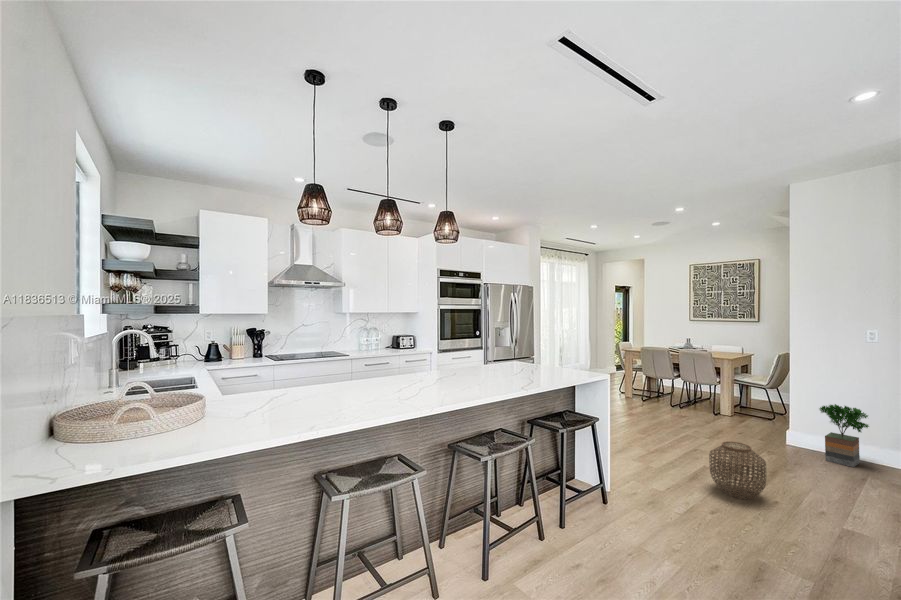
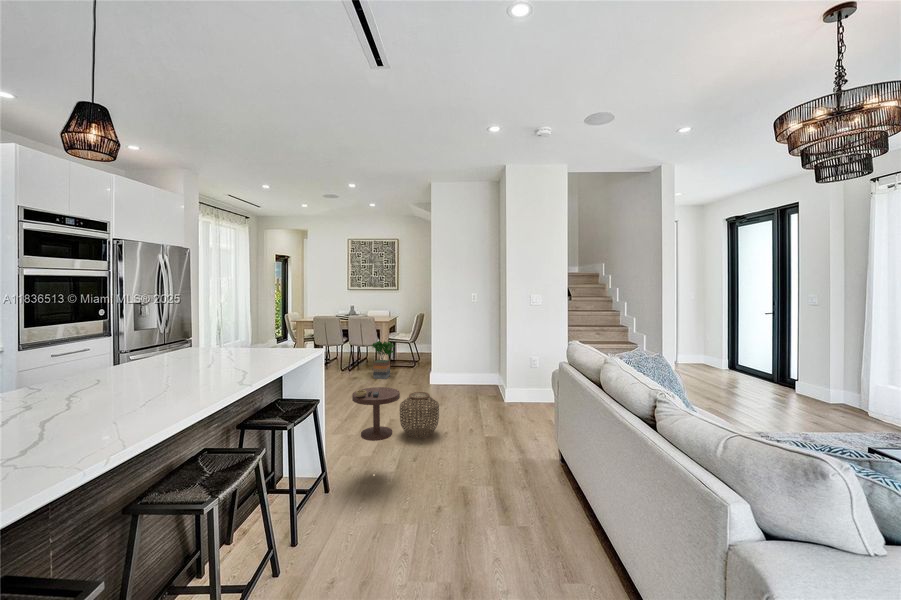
potted tree: present [820,404,869,467] -> present [372,341,394,379]
side table: none [636,421,690,513] -> present [352,387,400,441]

